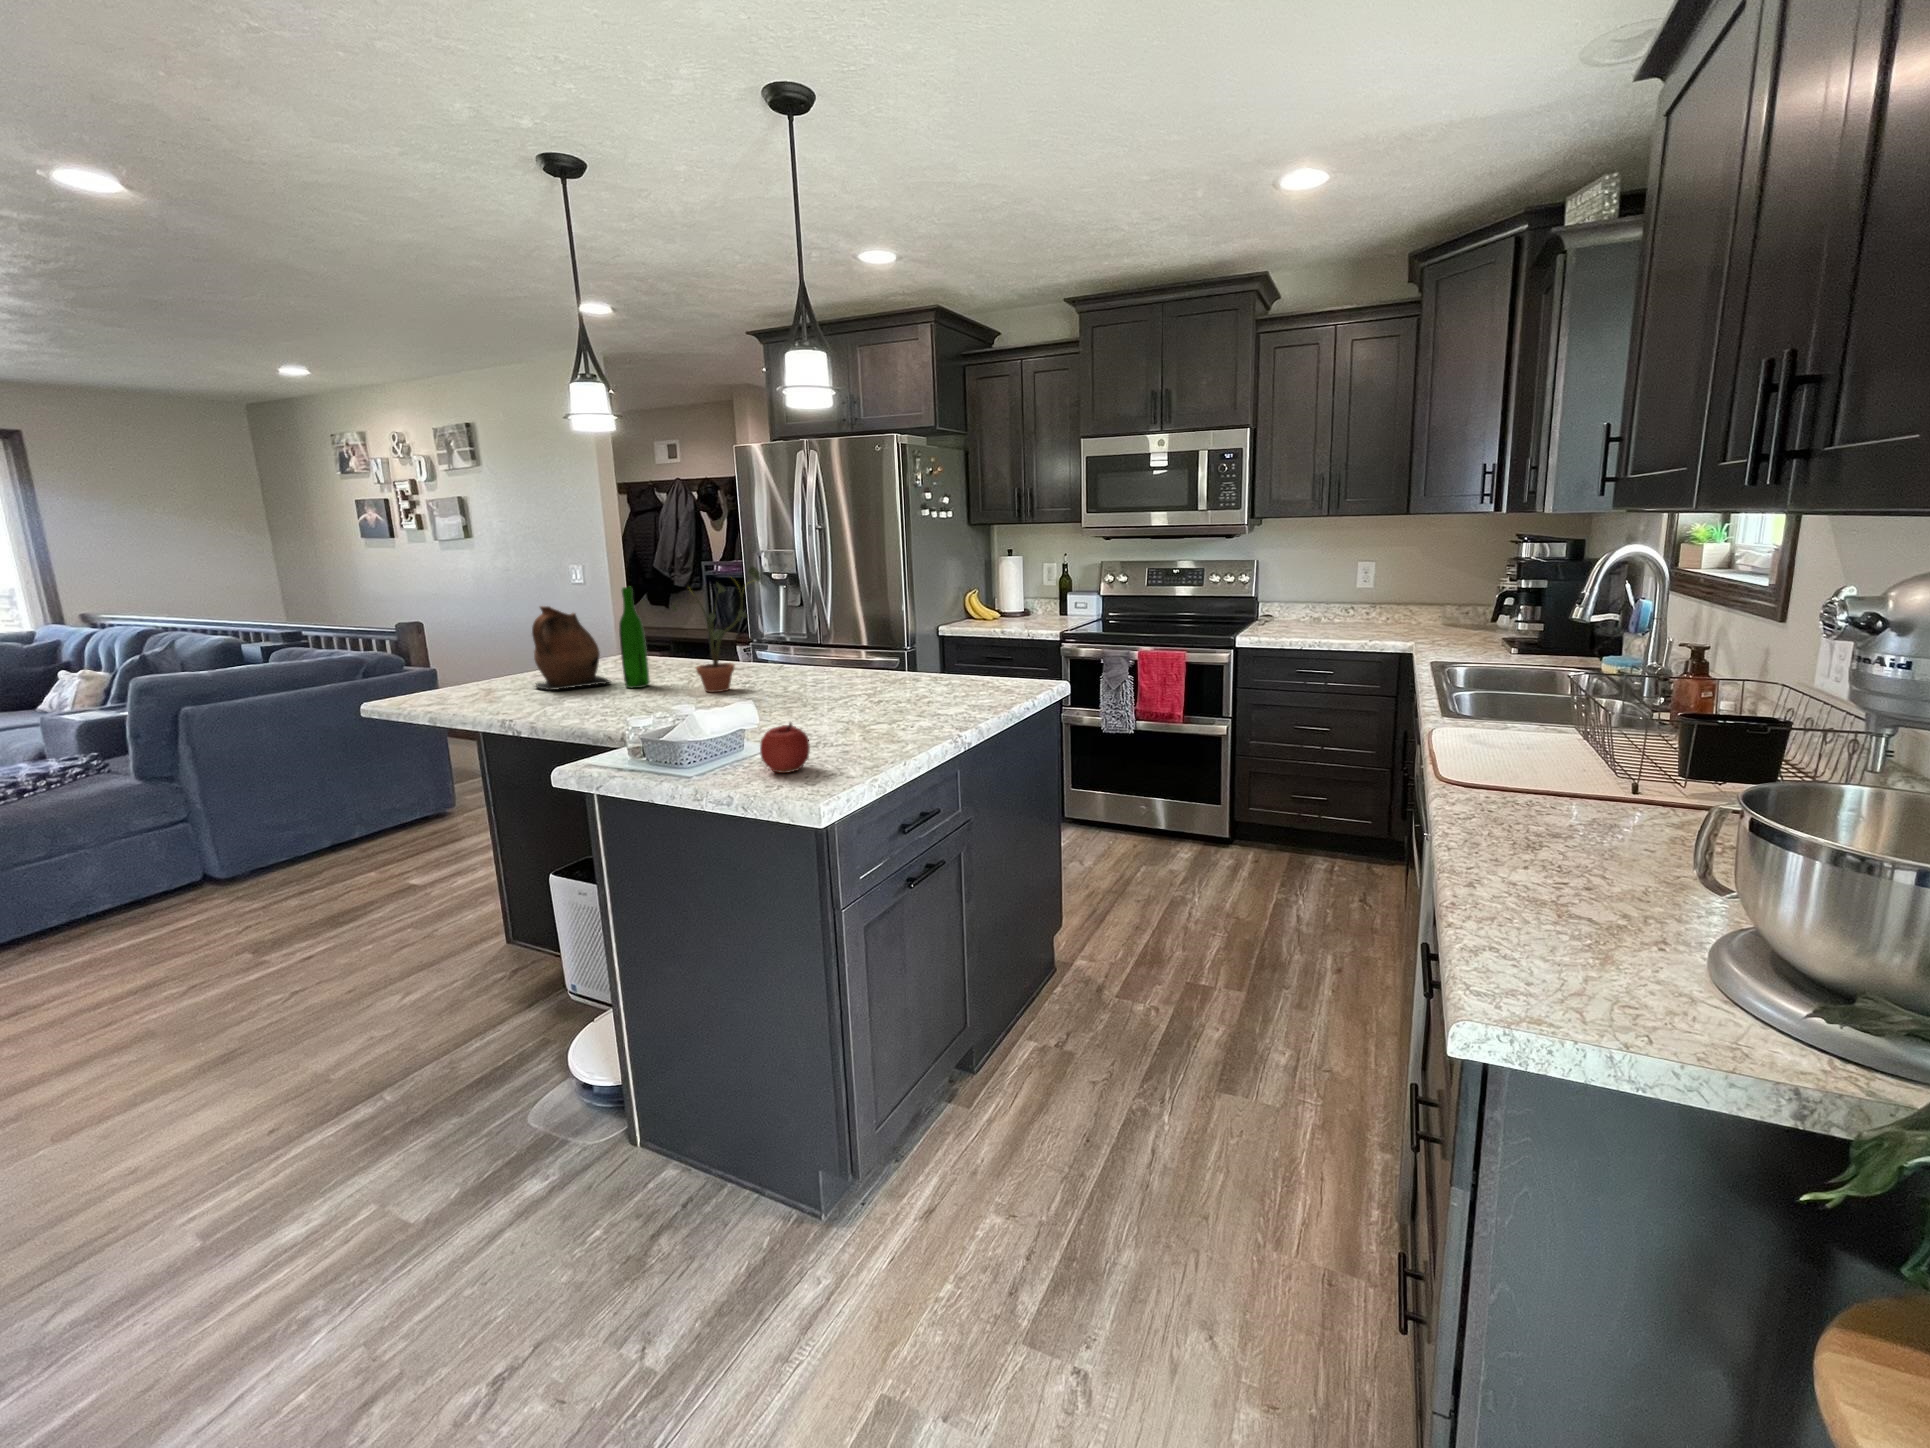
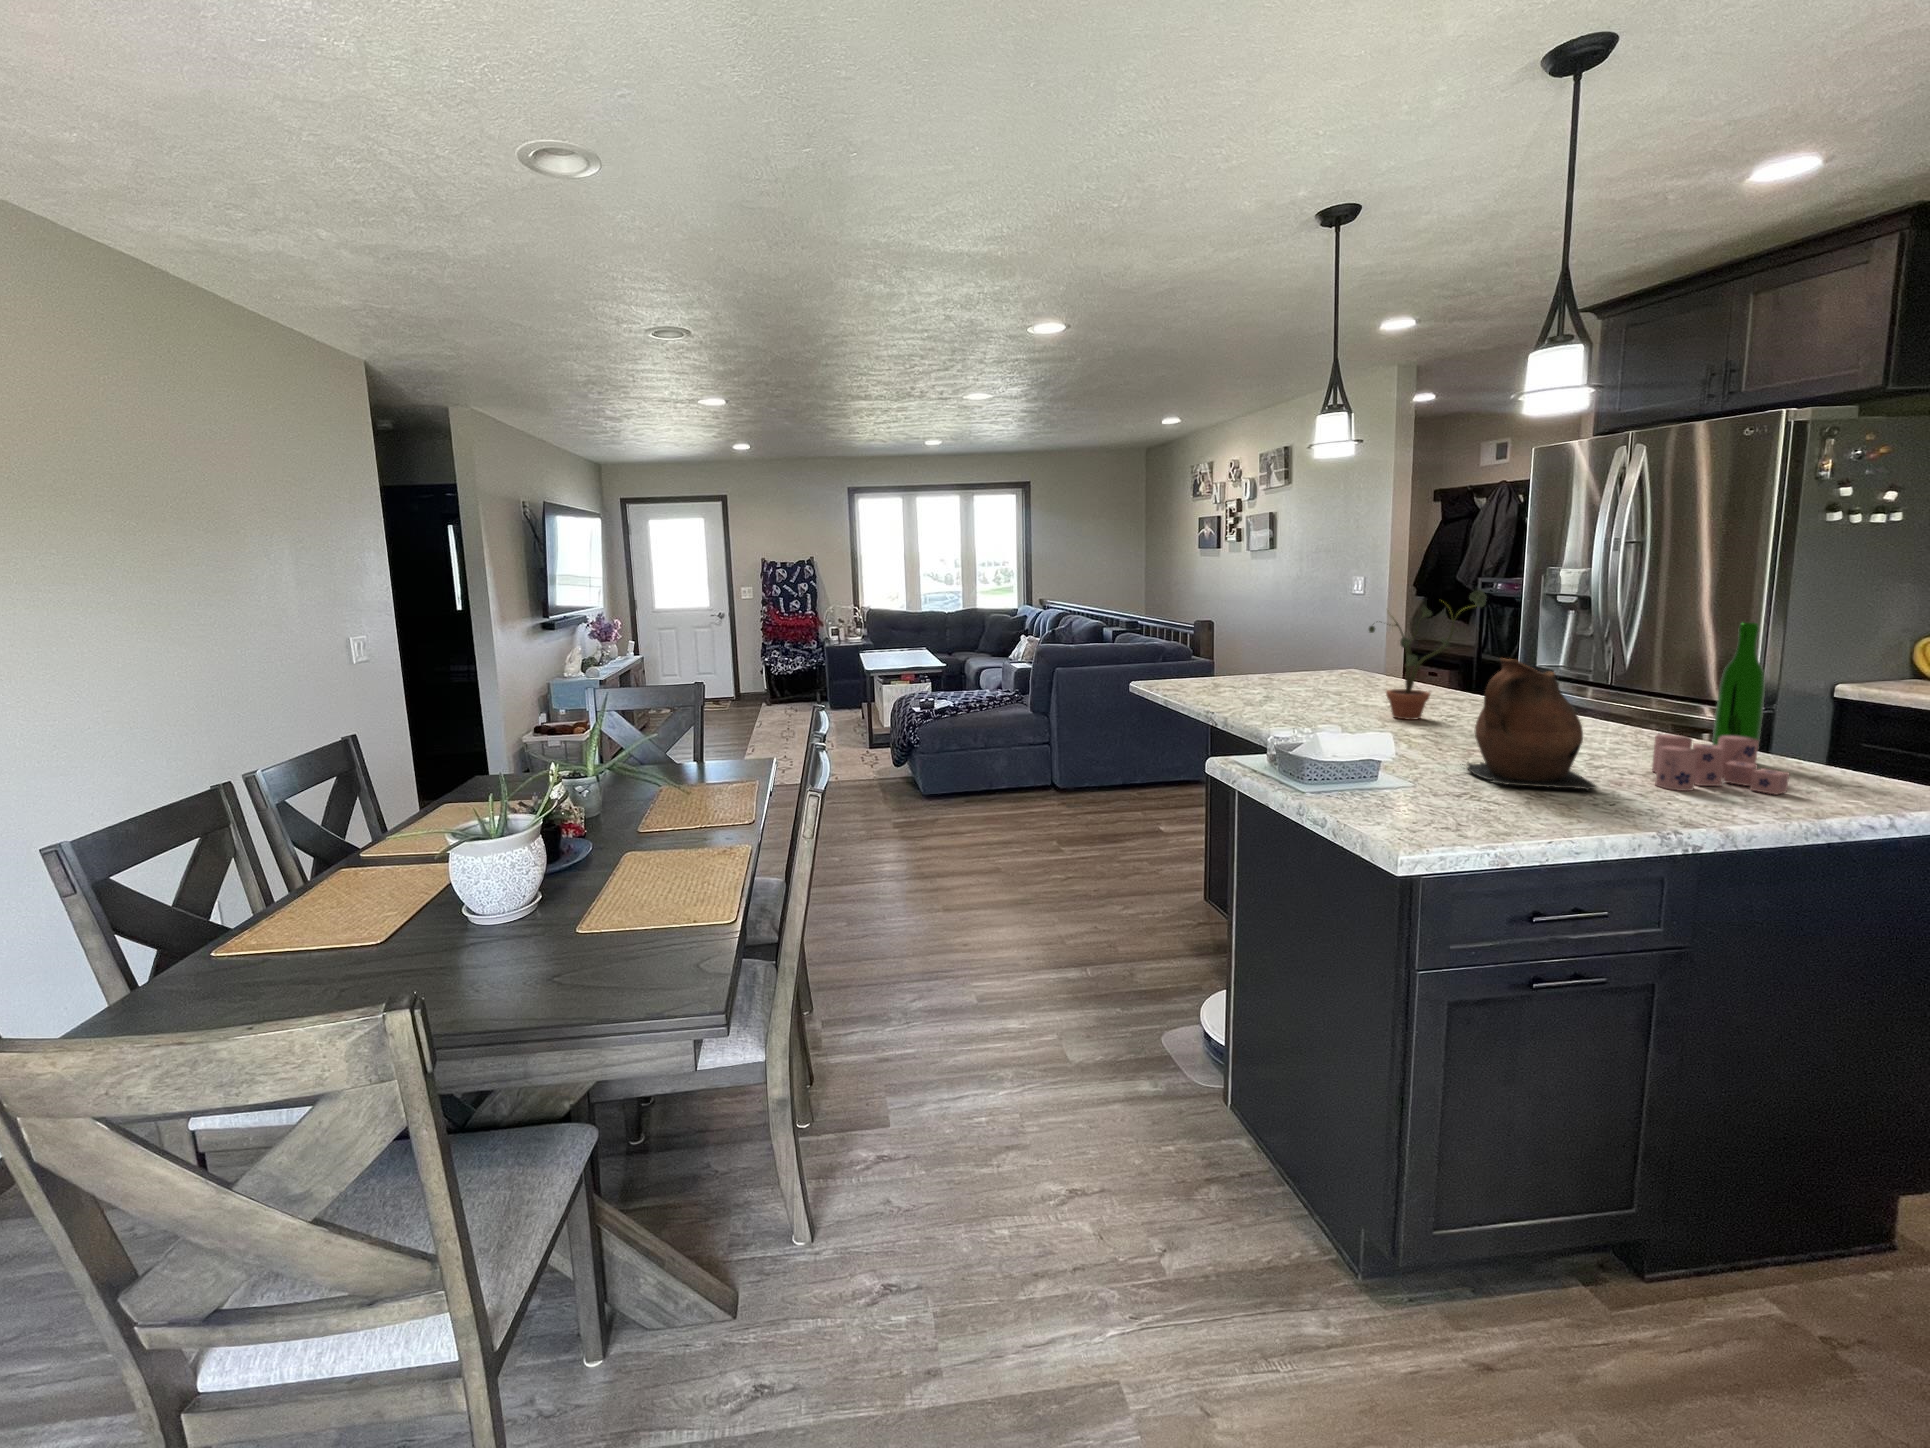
wine bottle: present [619,587,650,688] -> present [1712,623,1765,745]
ceramic pitcher: present [532,606,610,690] -> present [1462,659,1597,790]
candle: none [911,663,985,708] -> present [1652,734,1789,795]
apple: present [760,723,810,773] -> none [1364,762,1424,813]

